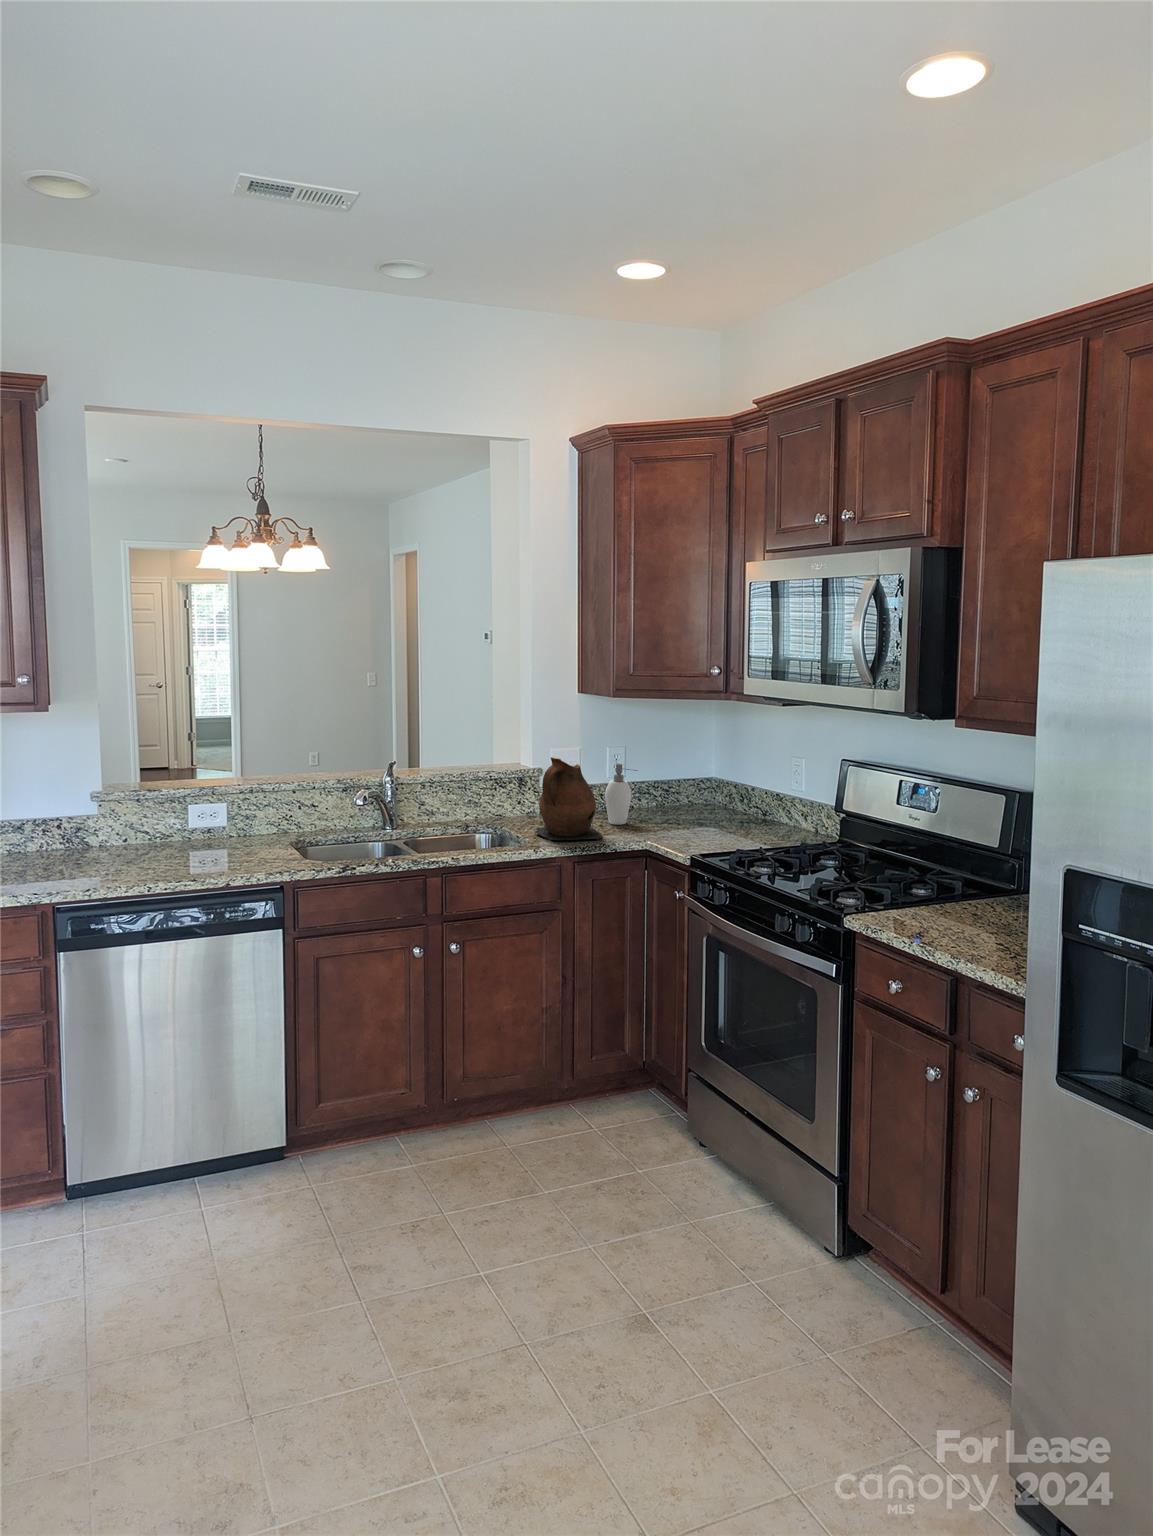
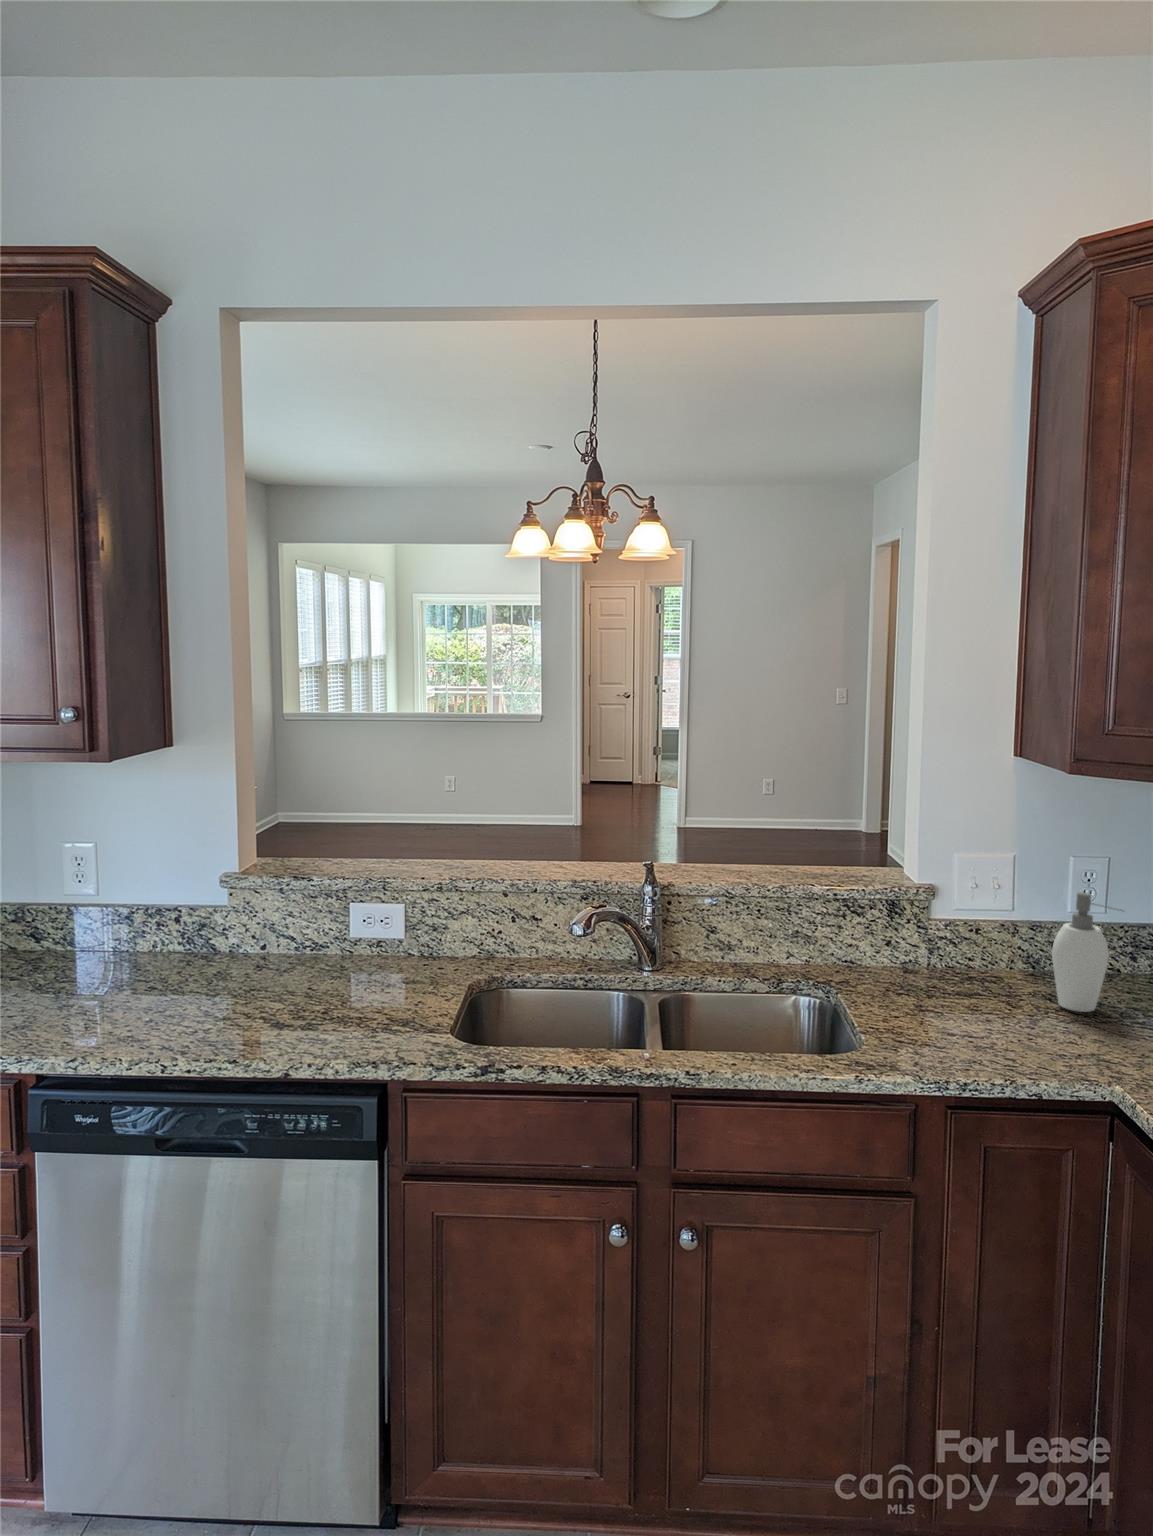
ceramic pitcher: present [536,757,603,840] -> none [892,874,1035,1051]

